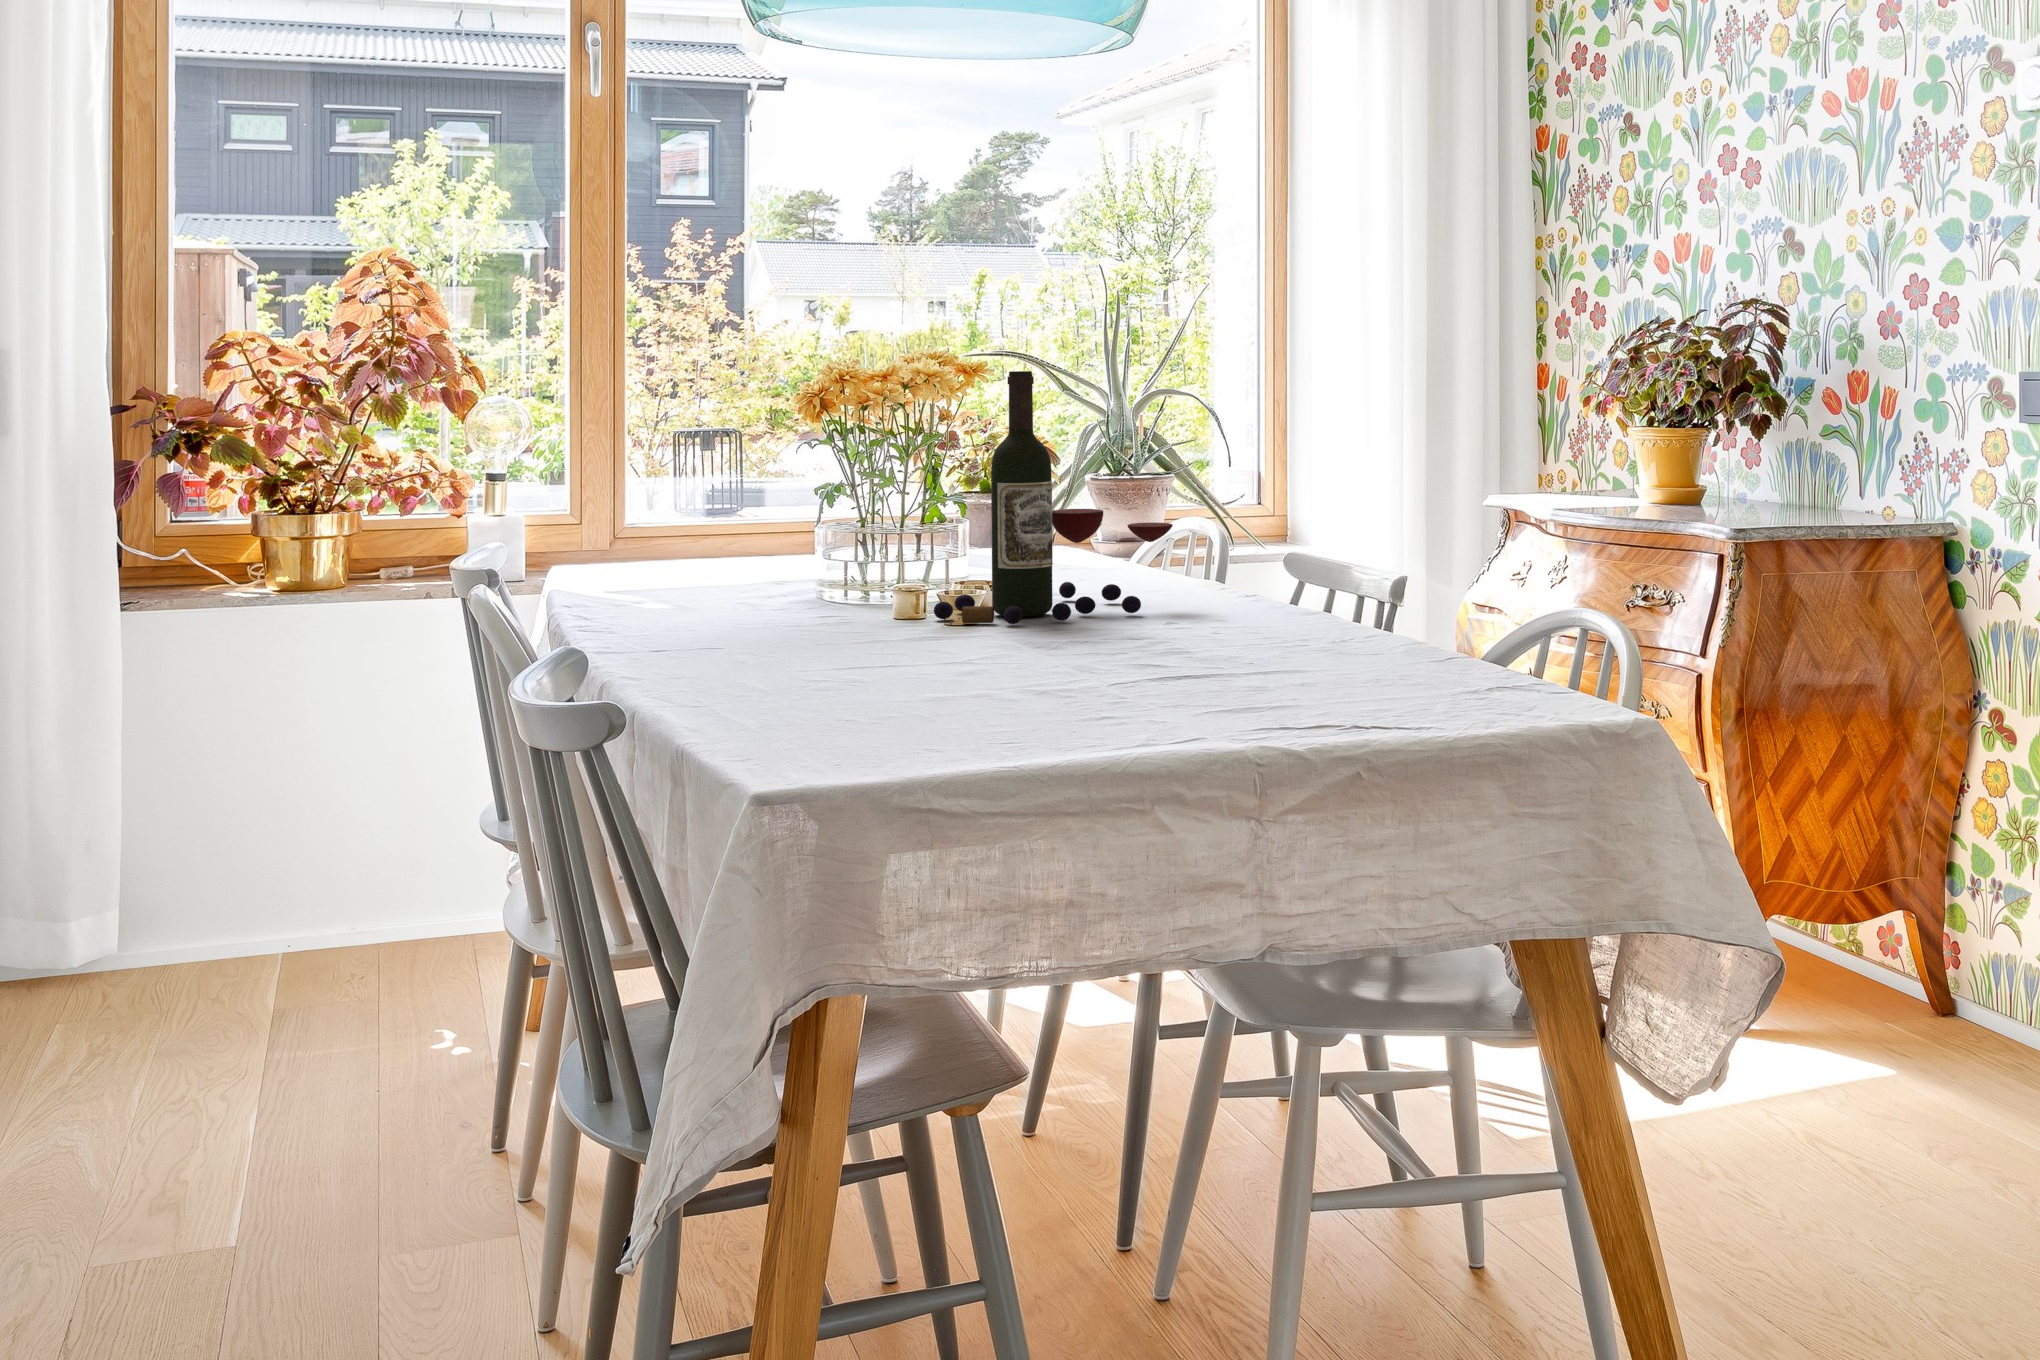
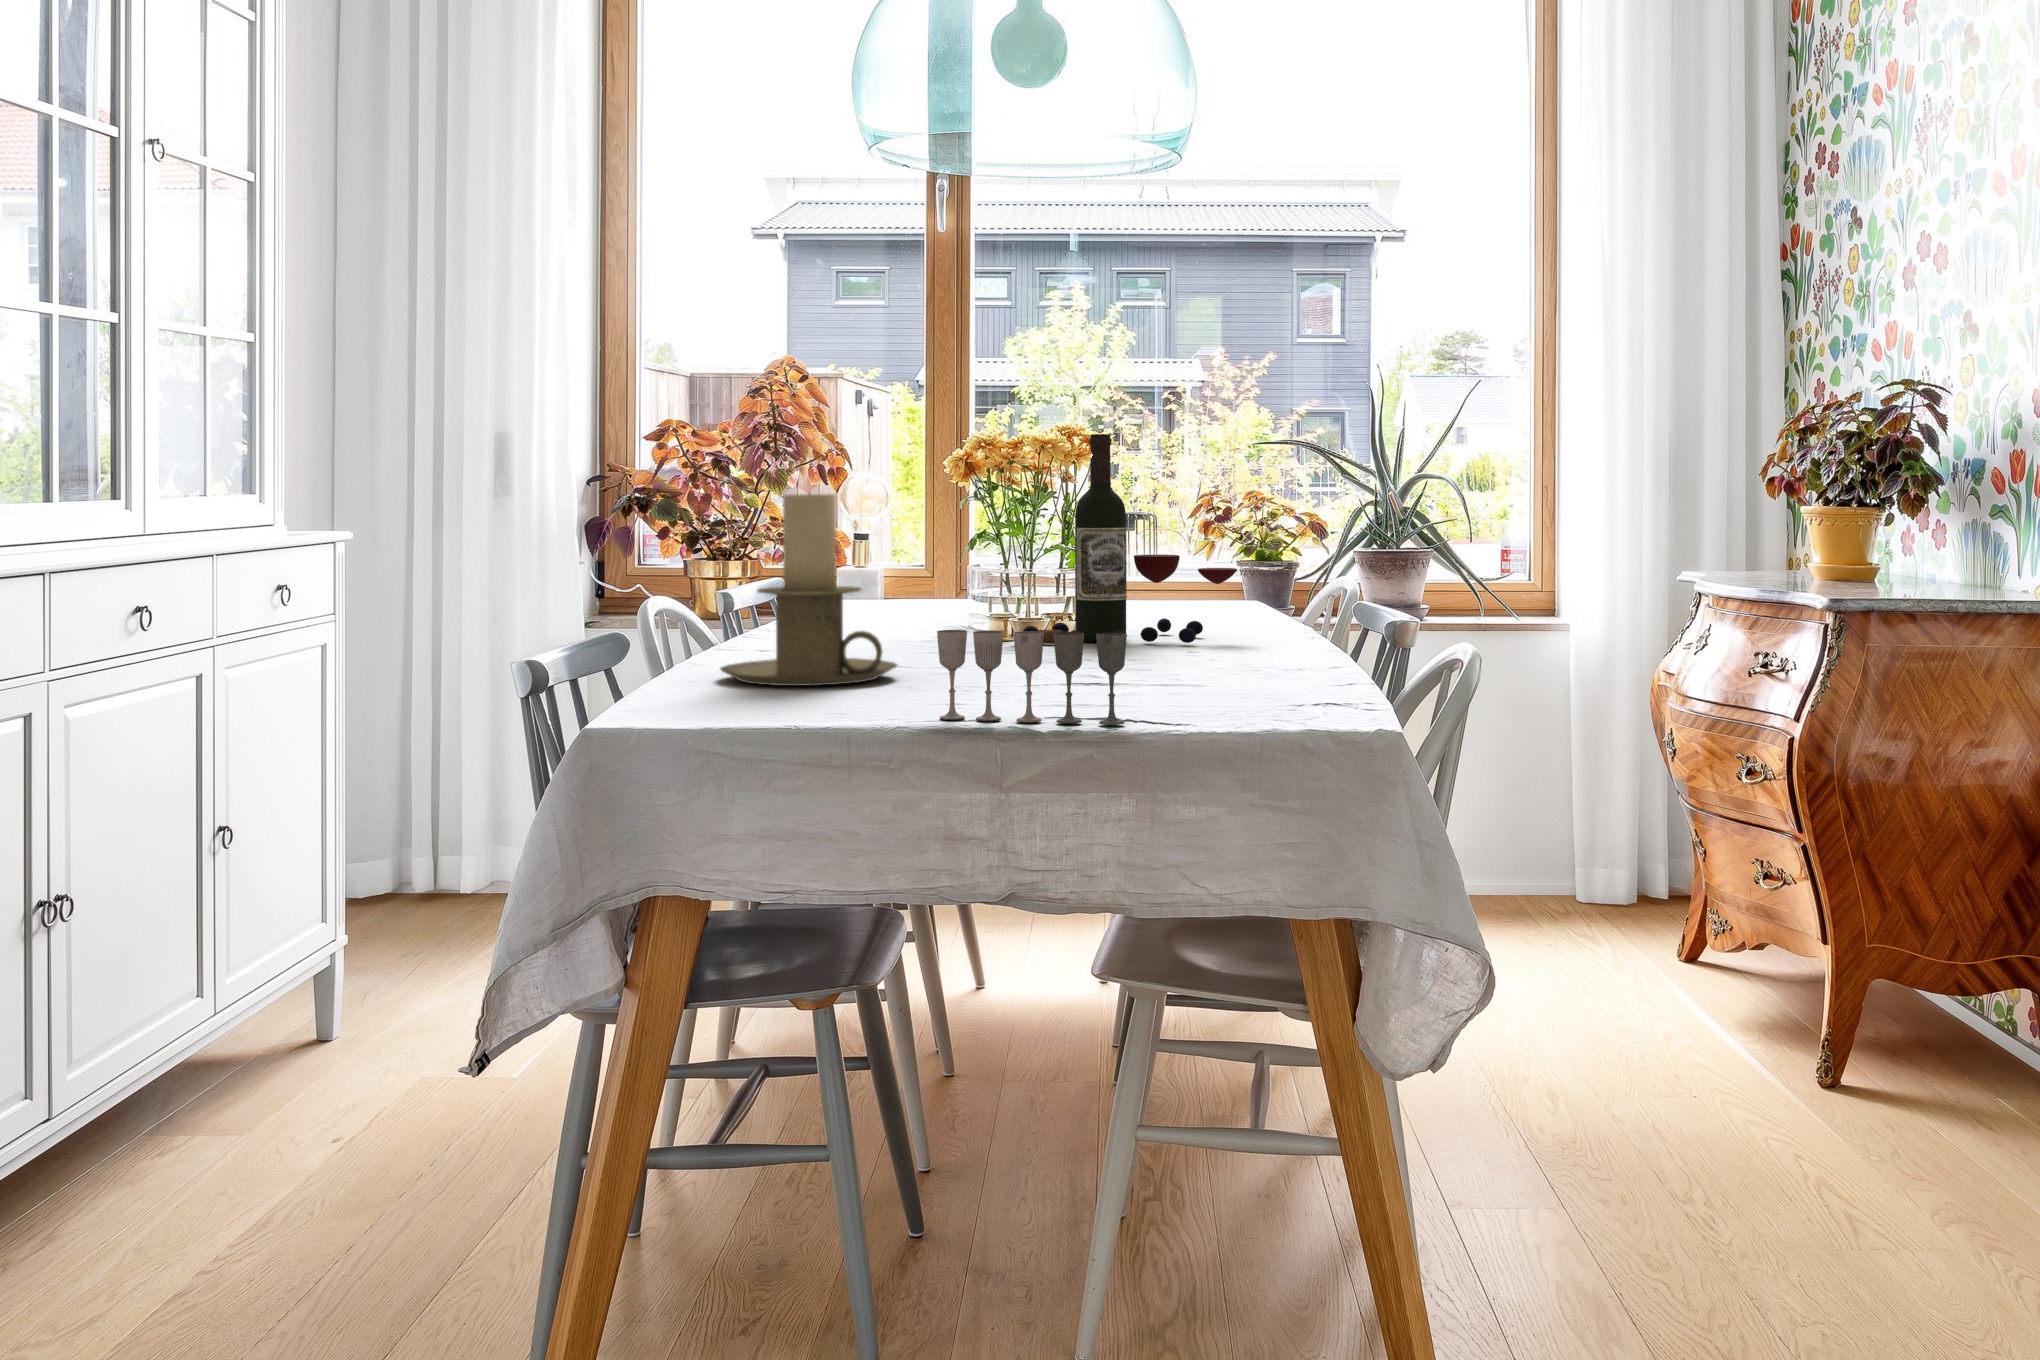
candle holder: none [717,466,942,713] -> present [721,492,897,686]
wine glass: none [1133,636,1364,752] -> present [937,630,1127,725]

